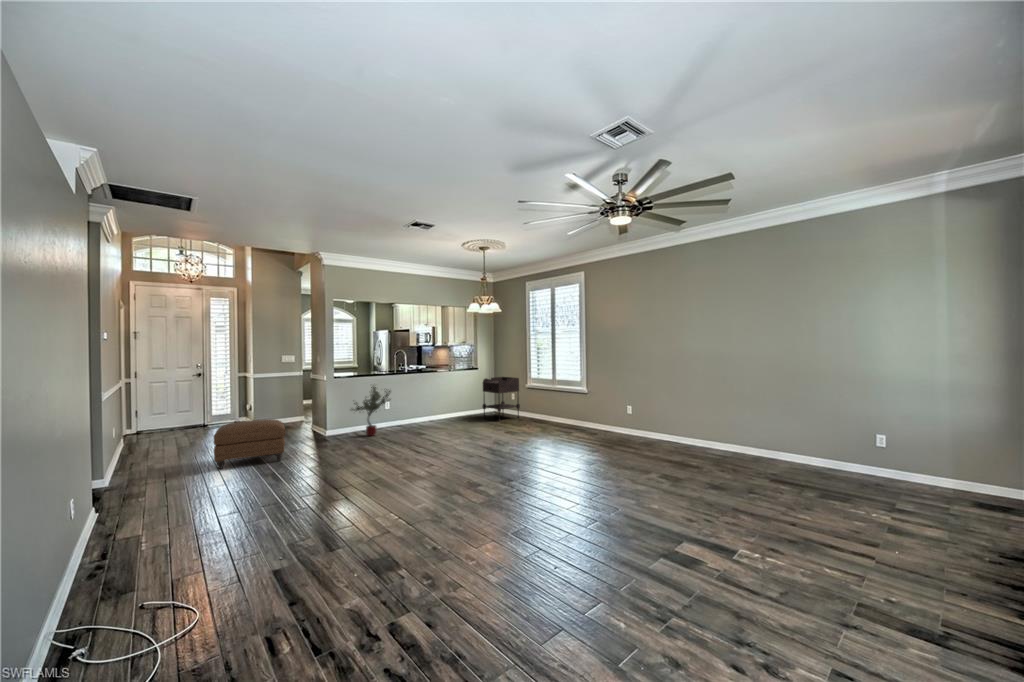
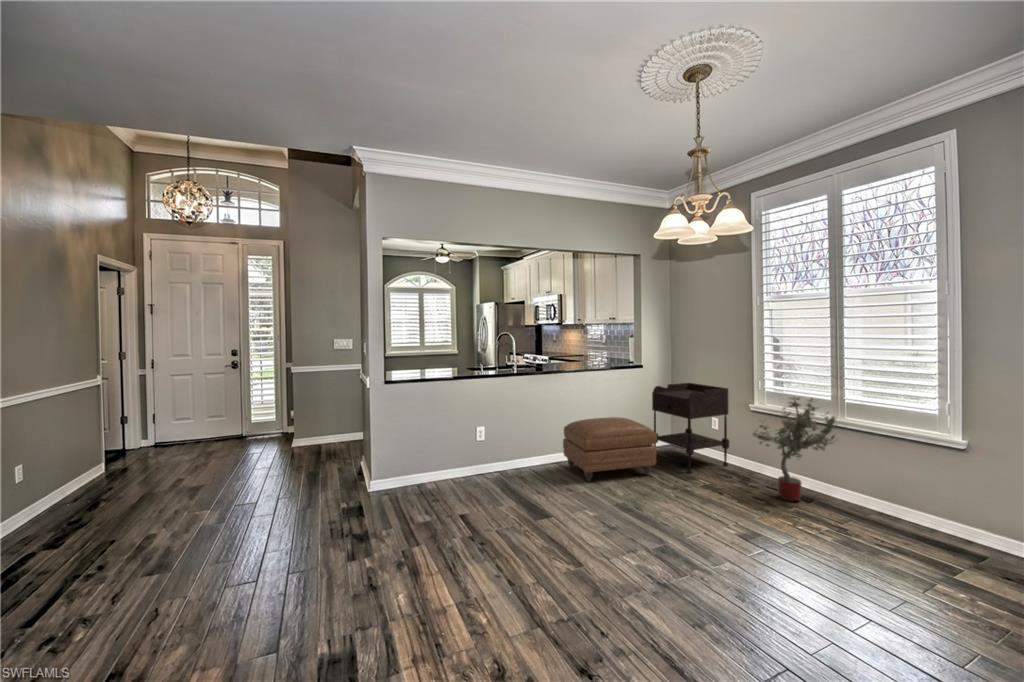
potted tree: present [352,387,391,436] -> present [753,397,837,501]
ottoman: present [214,419,285,469] -> present [563,417,657,482]

